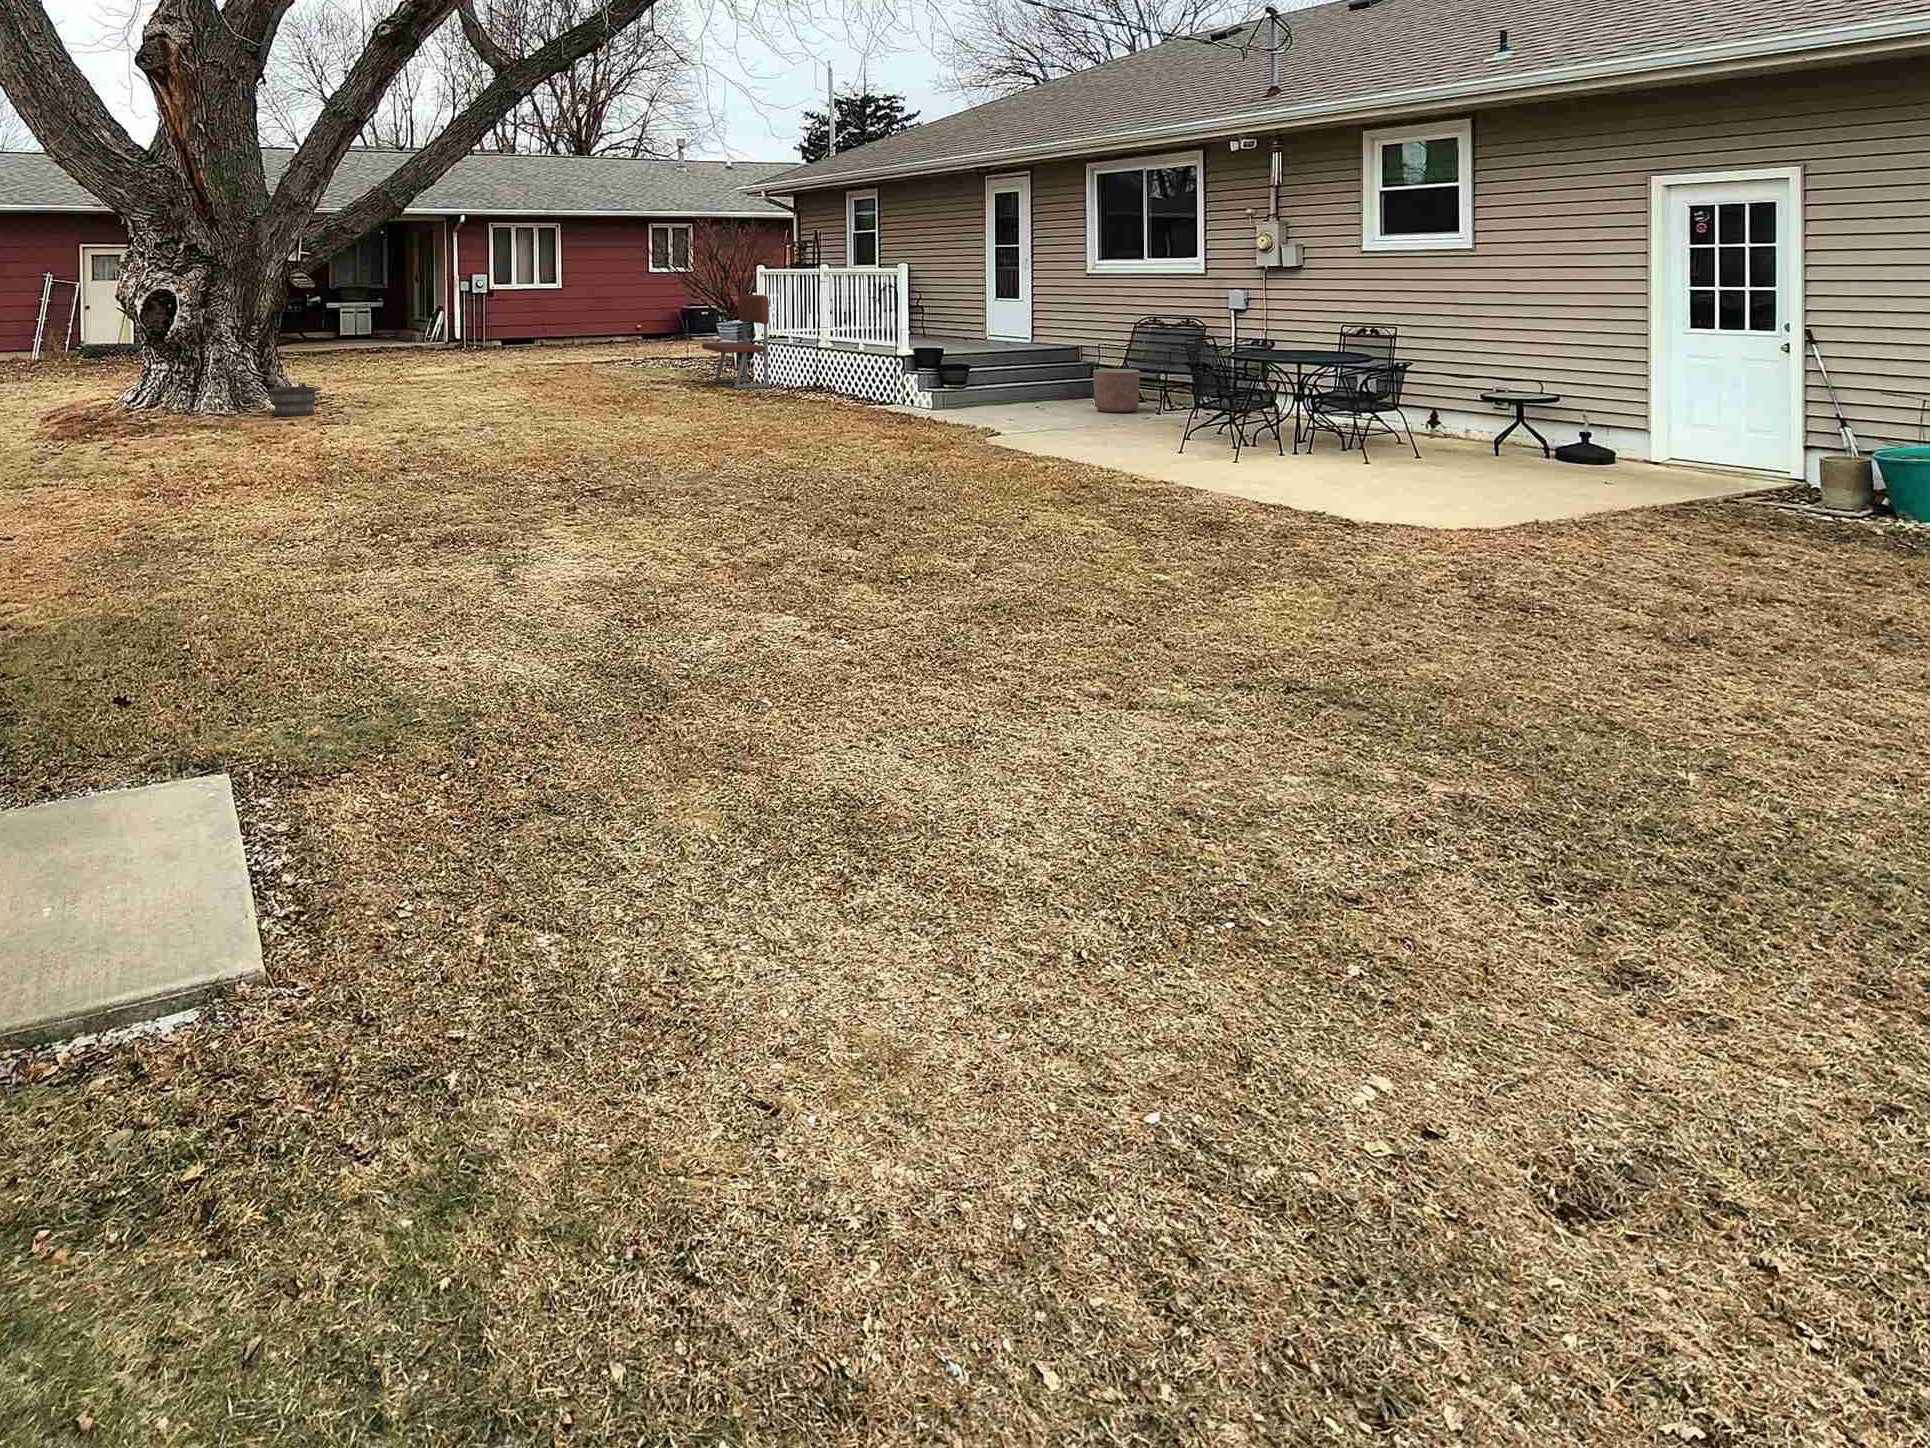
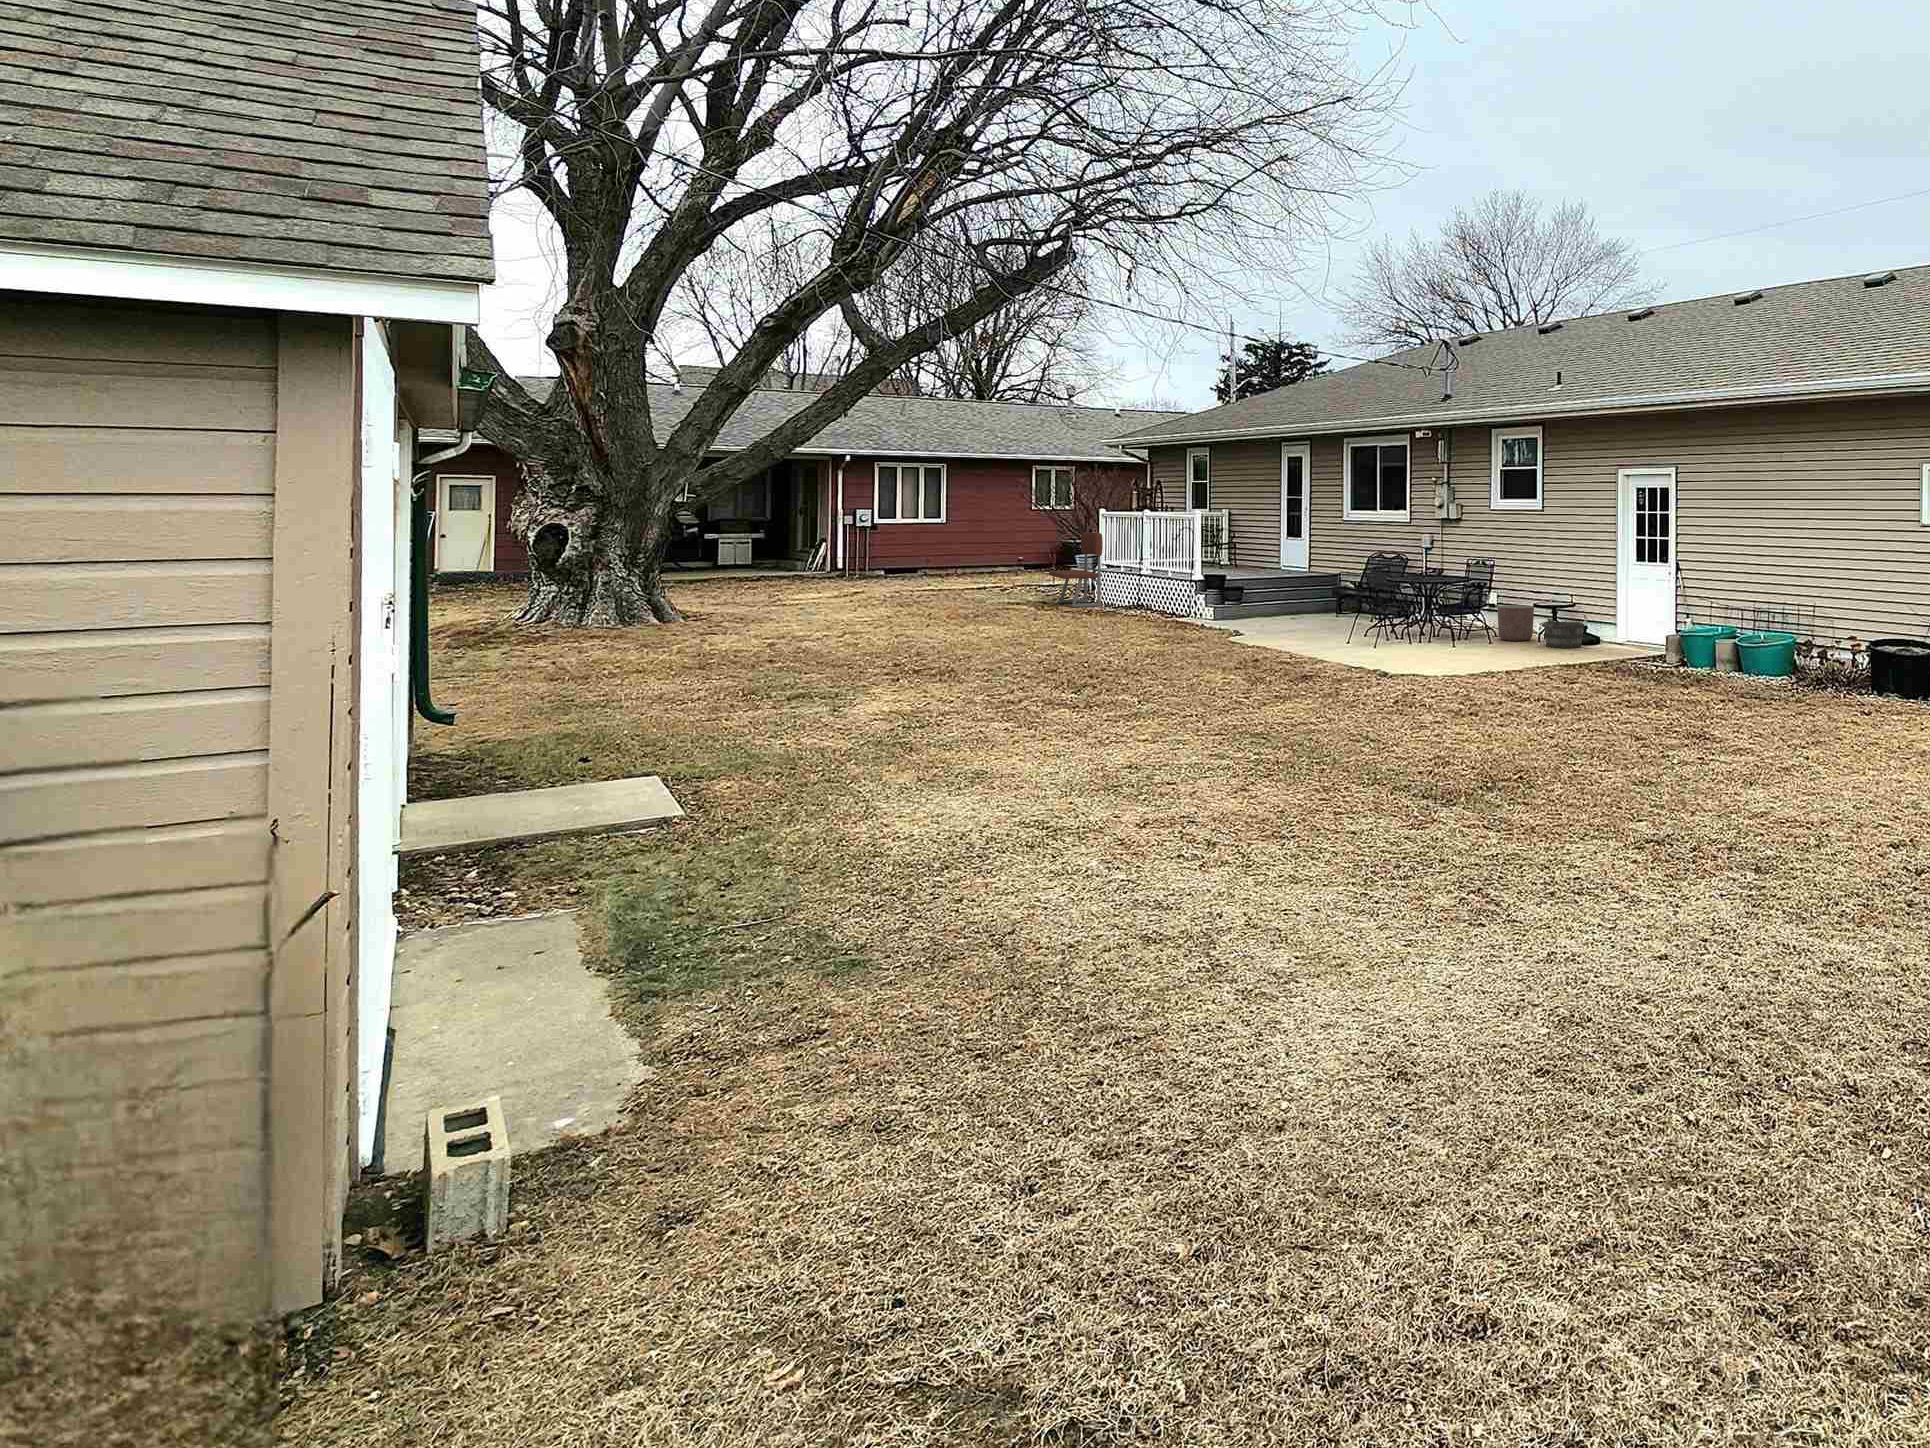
planter: present [1093,369,1140,412] -> present [1497,605,1534,641]
bucket: present [269,383,321,416] -> present [1539,619,1584,648]

